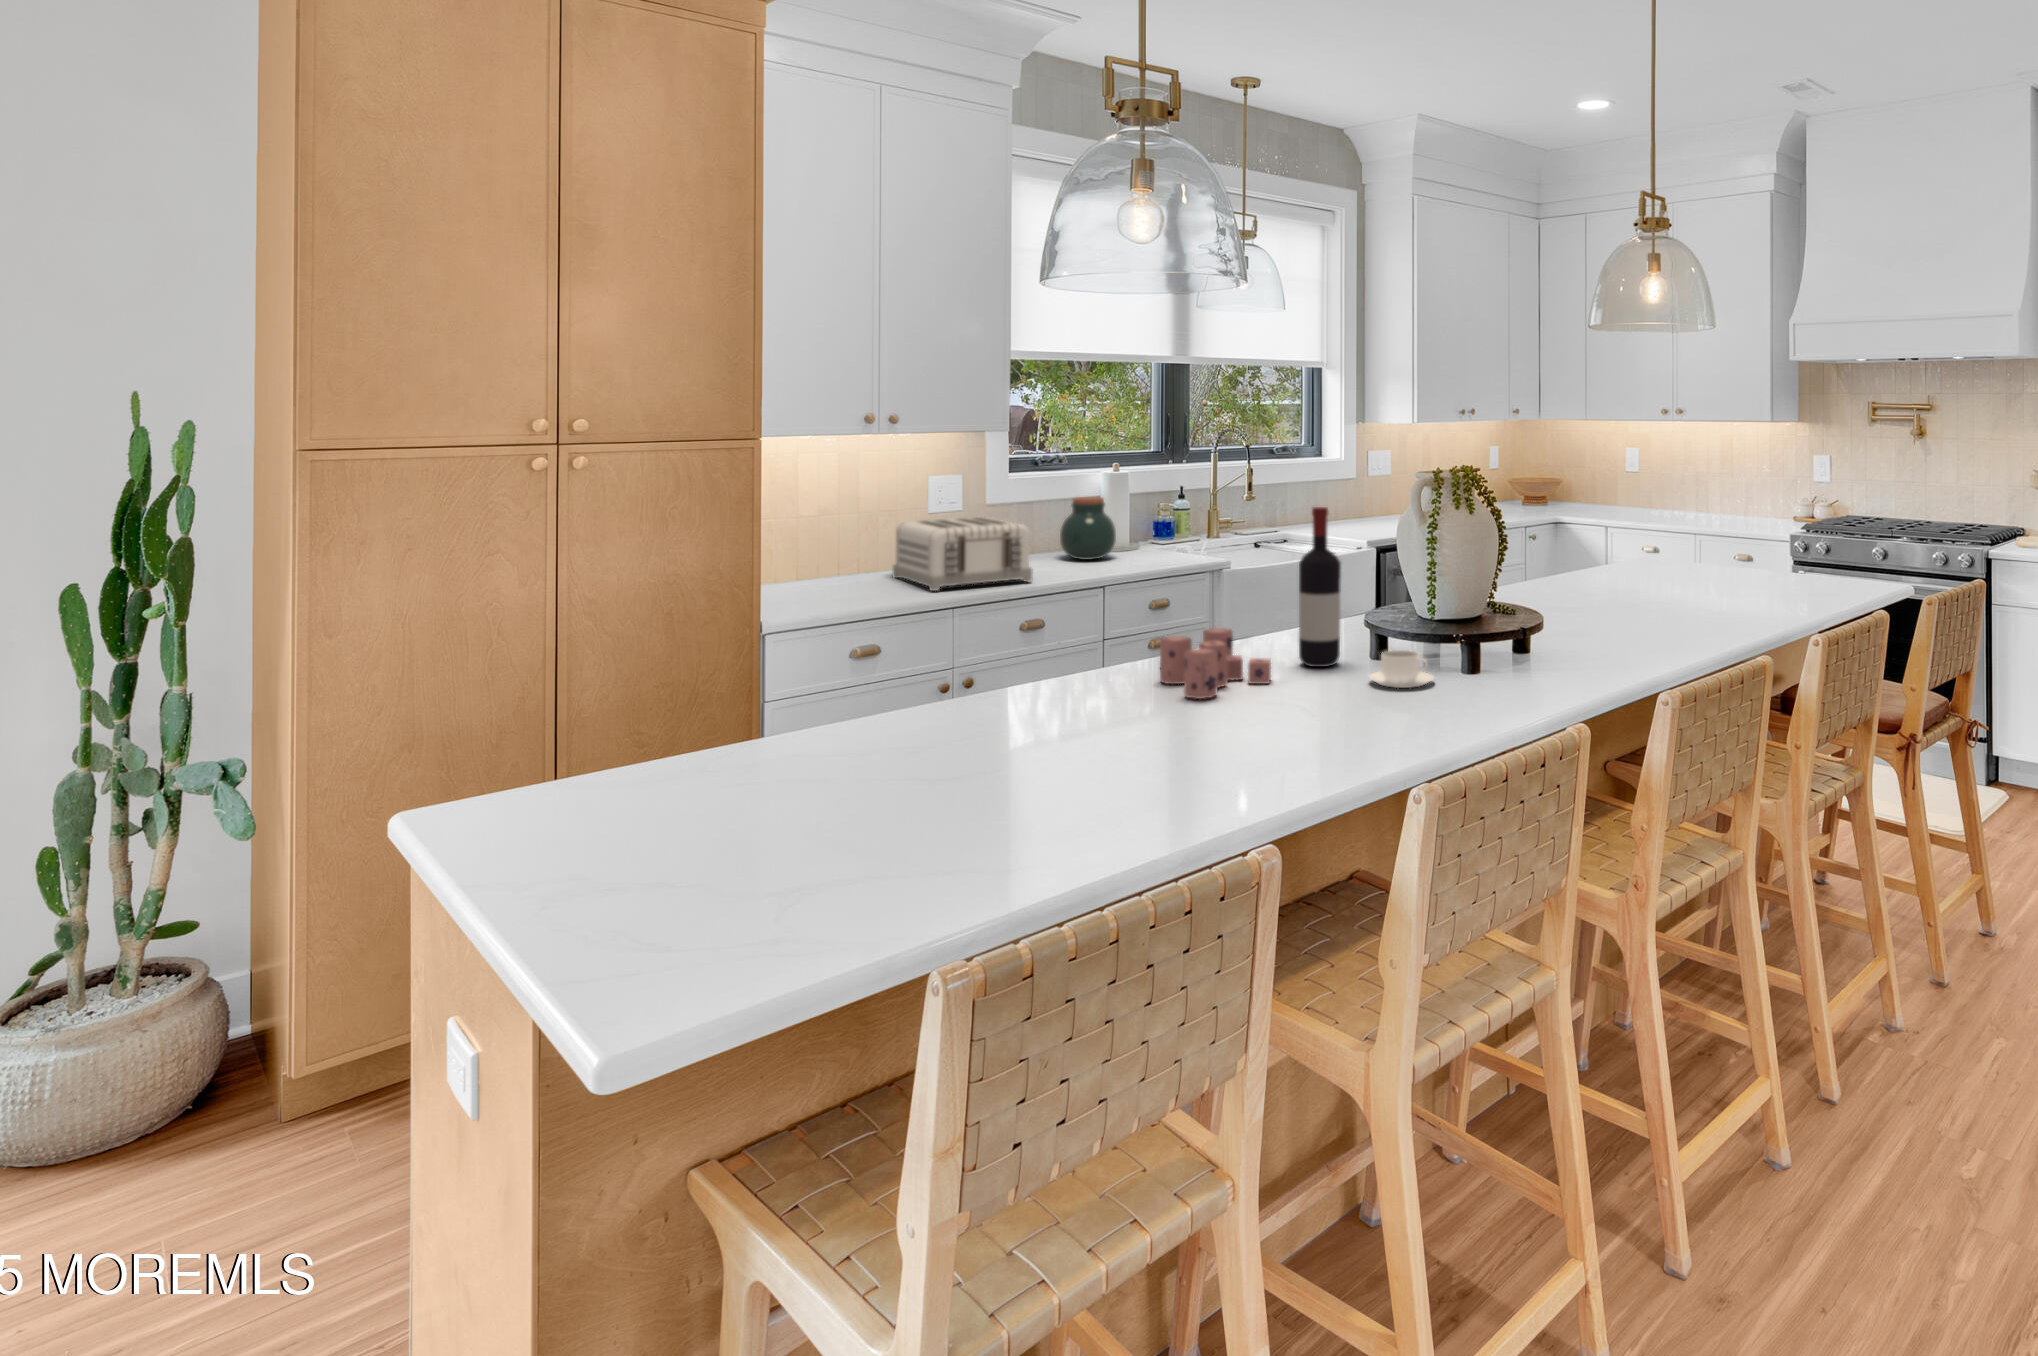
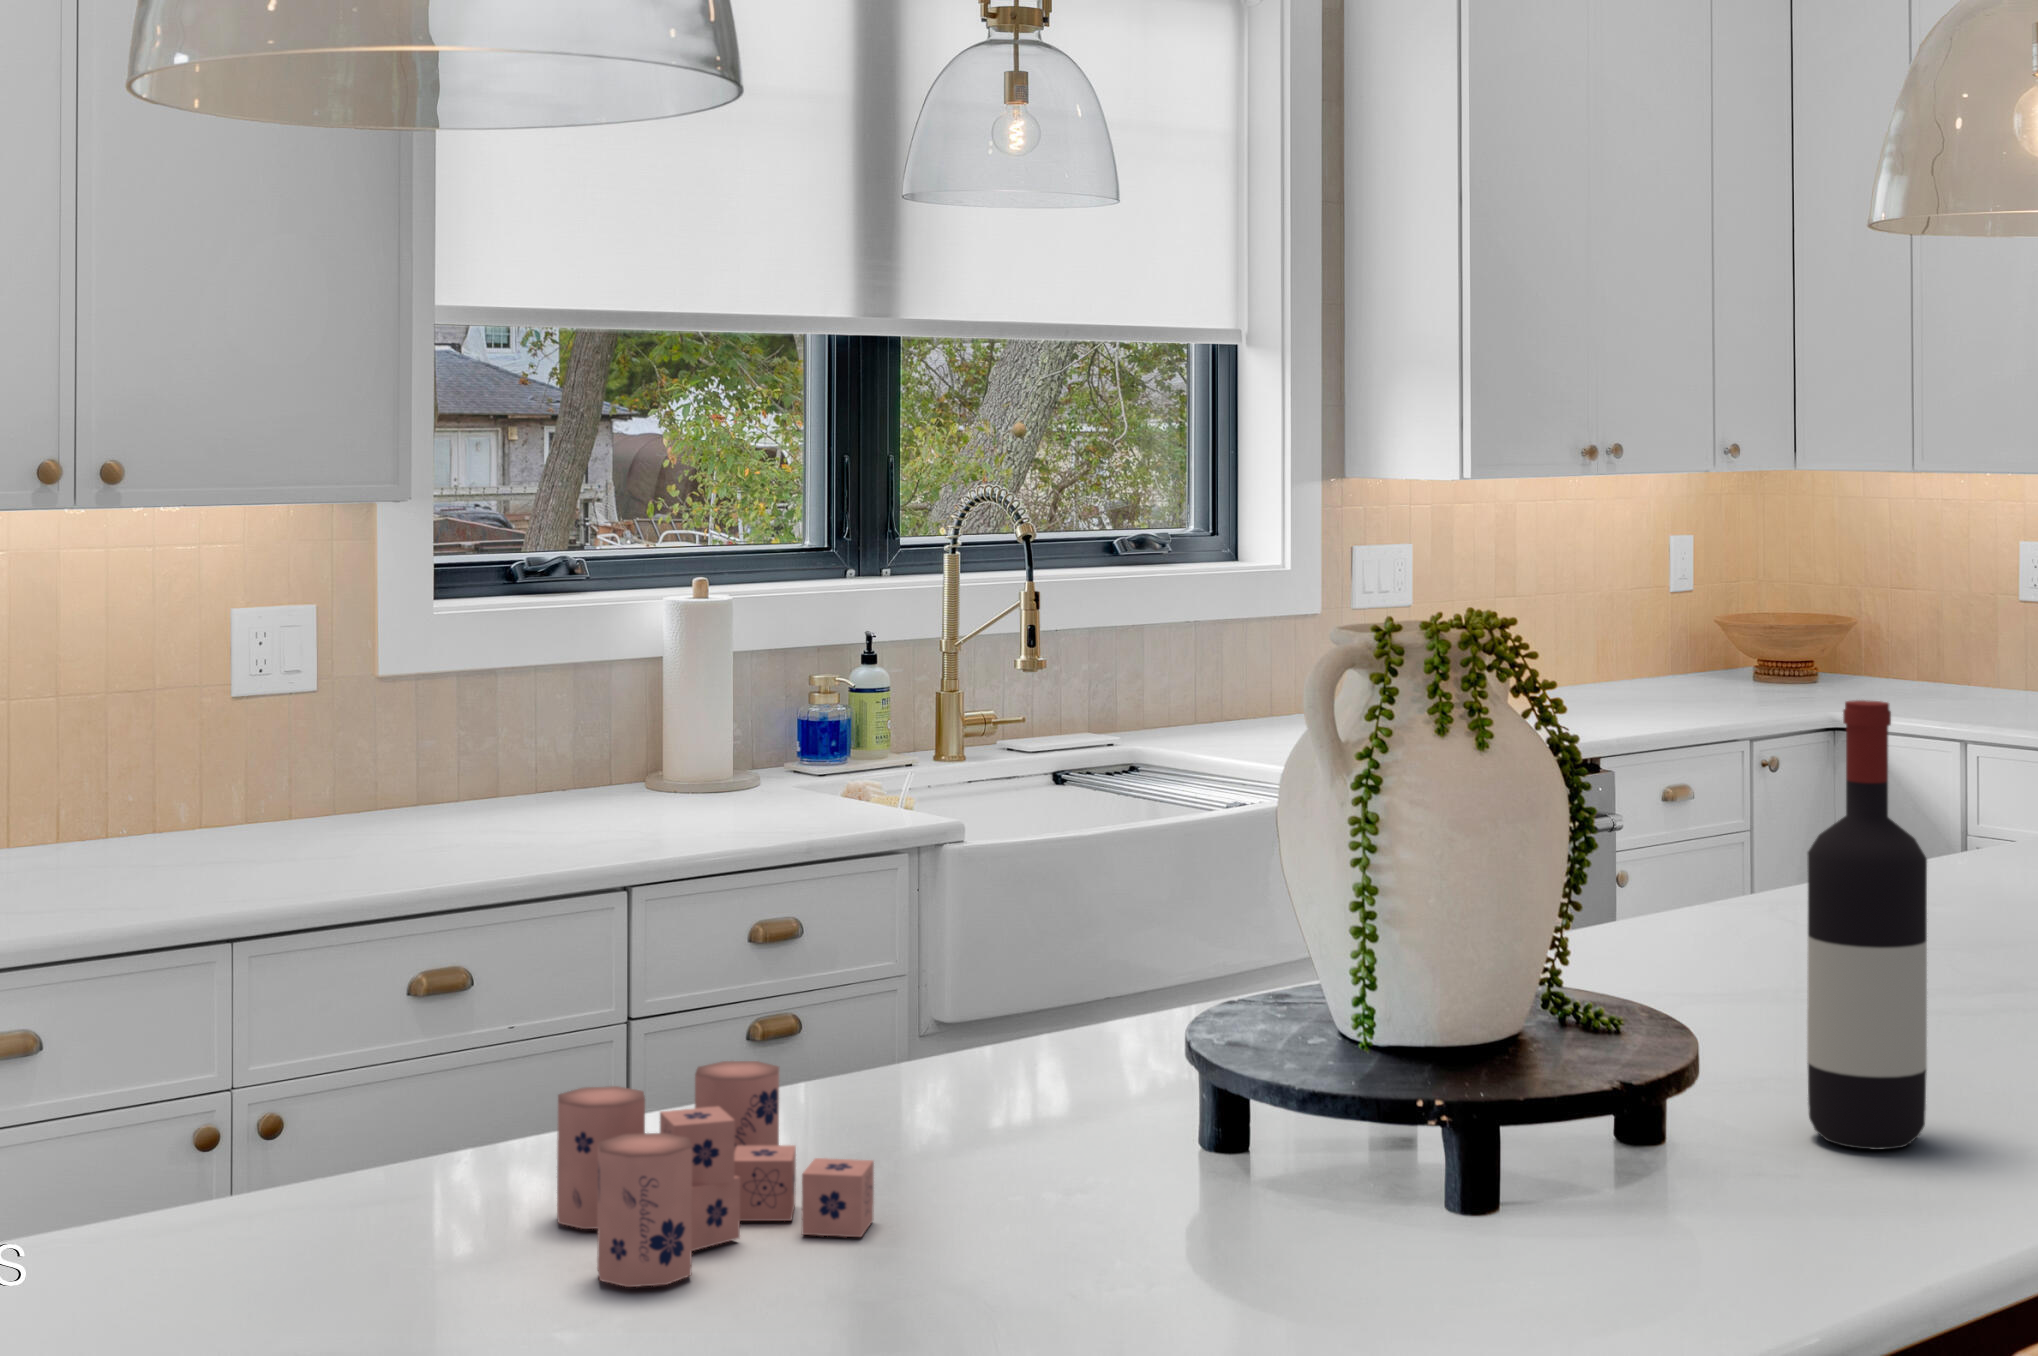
jar: present [1060,497,1116,560] -> none [547,658,686,815]
wine bottle: present [1299,507,1341,667] -> present [1807,700,1927,1150]
toaster: present [893,516,1032,591] -> none [114,705,446,895]
coffee cup: present [1369,650,1434,688] -> none [1150,1147,1347,1268]

